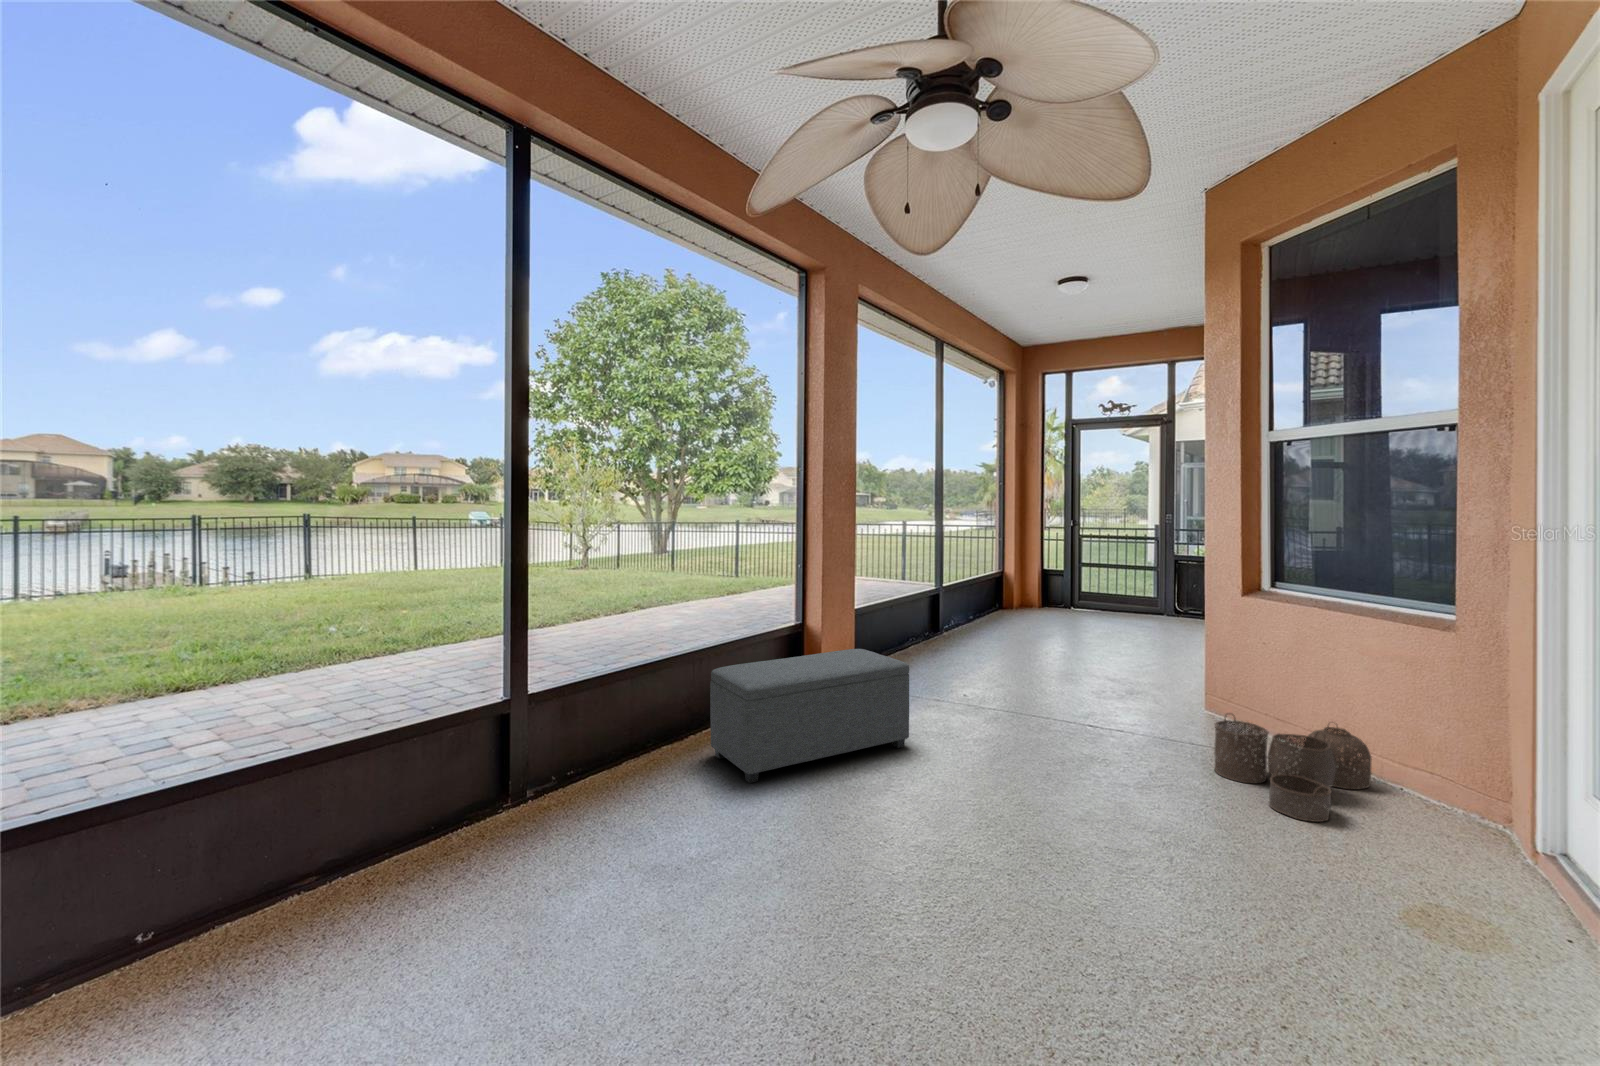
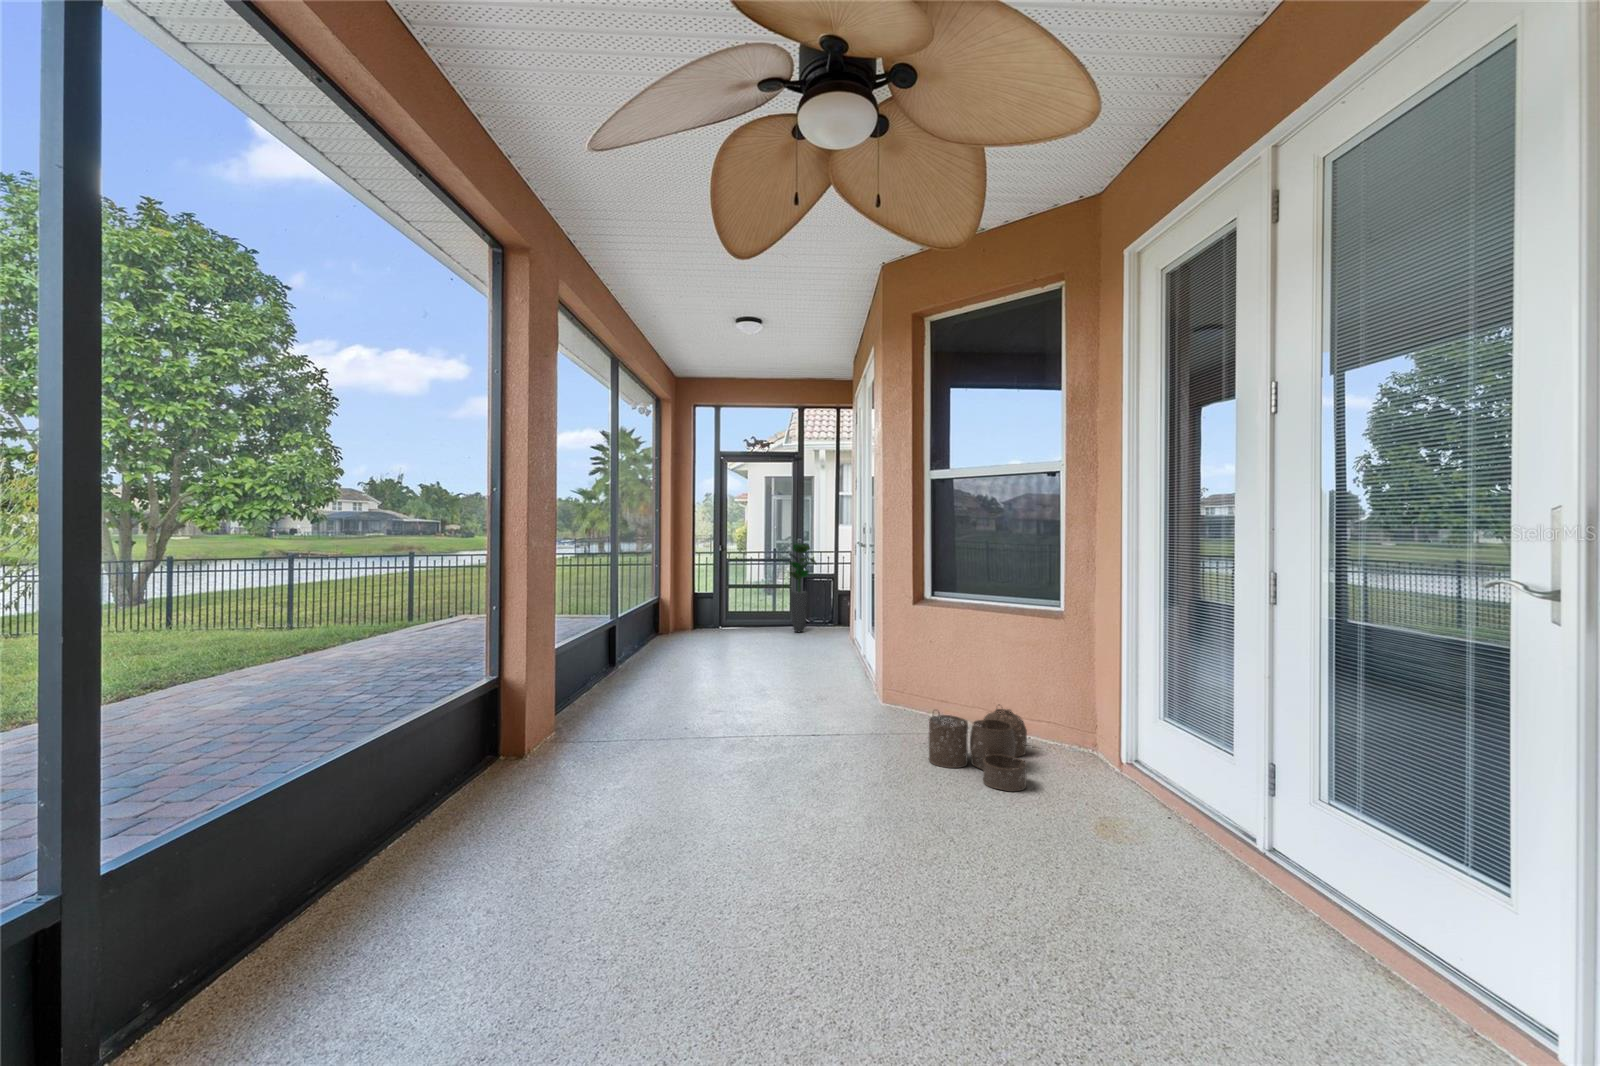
potted plant: none [1139,520,1188,621] -> present [787,544,816,632]
ottoman: present [710,649,909,783] -> none [417,696,667,900]

